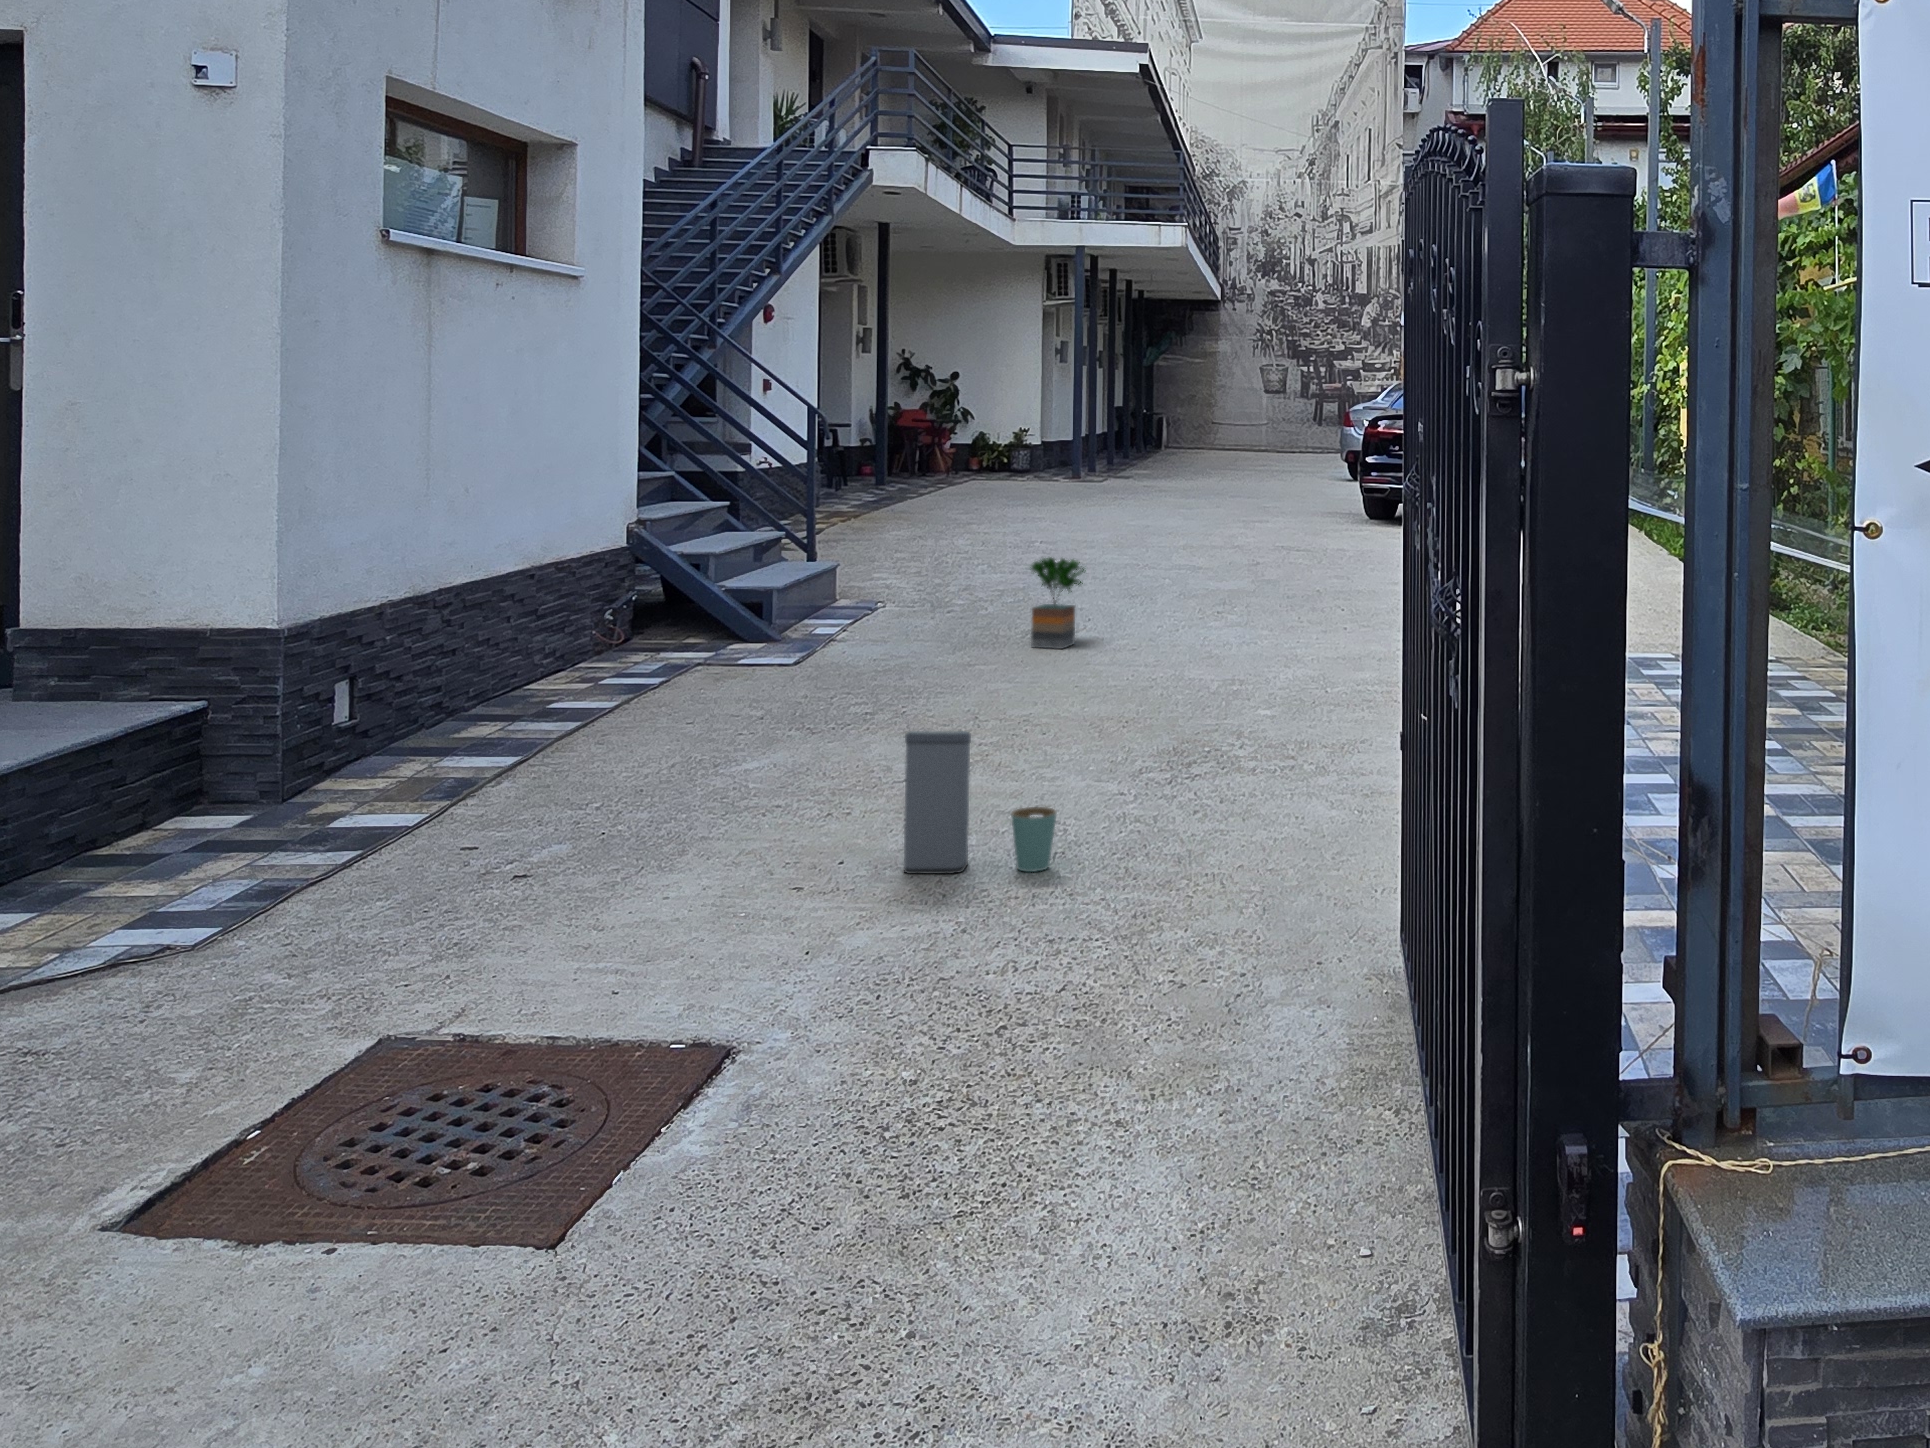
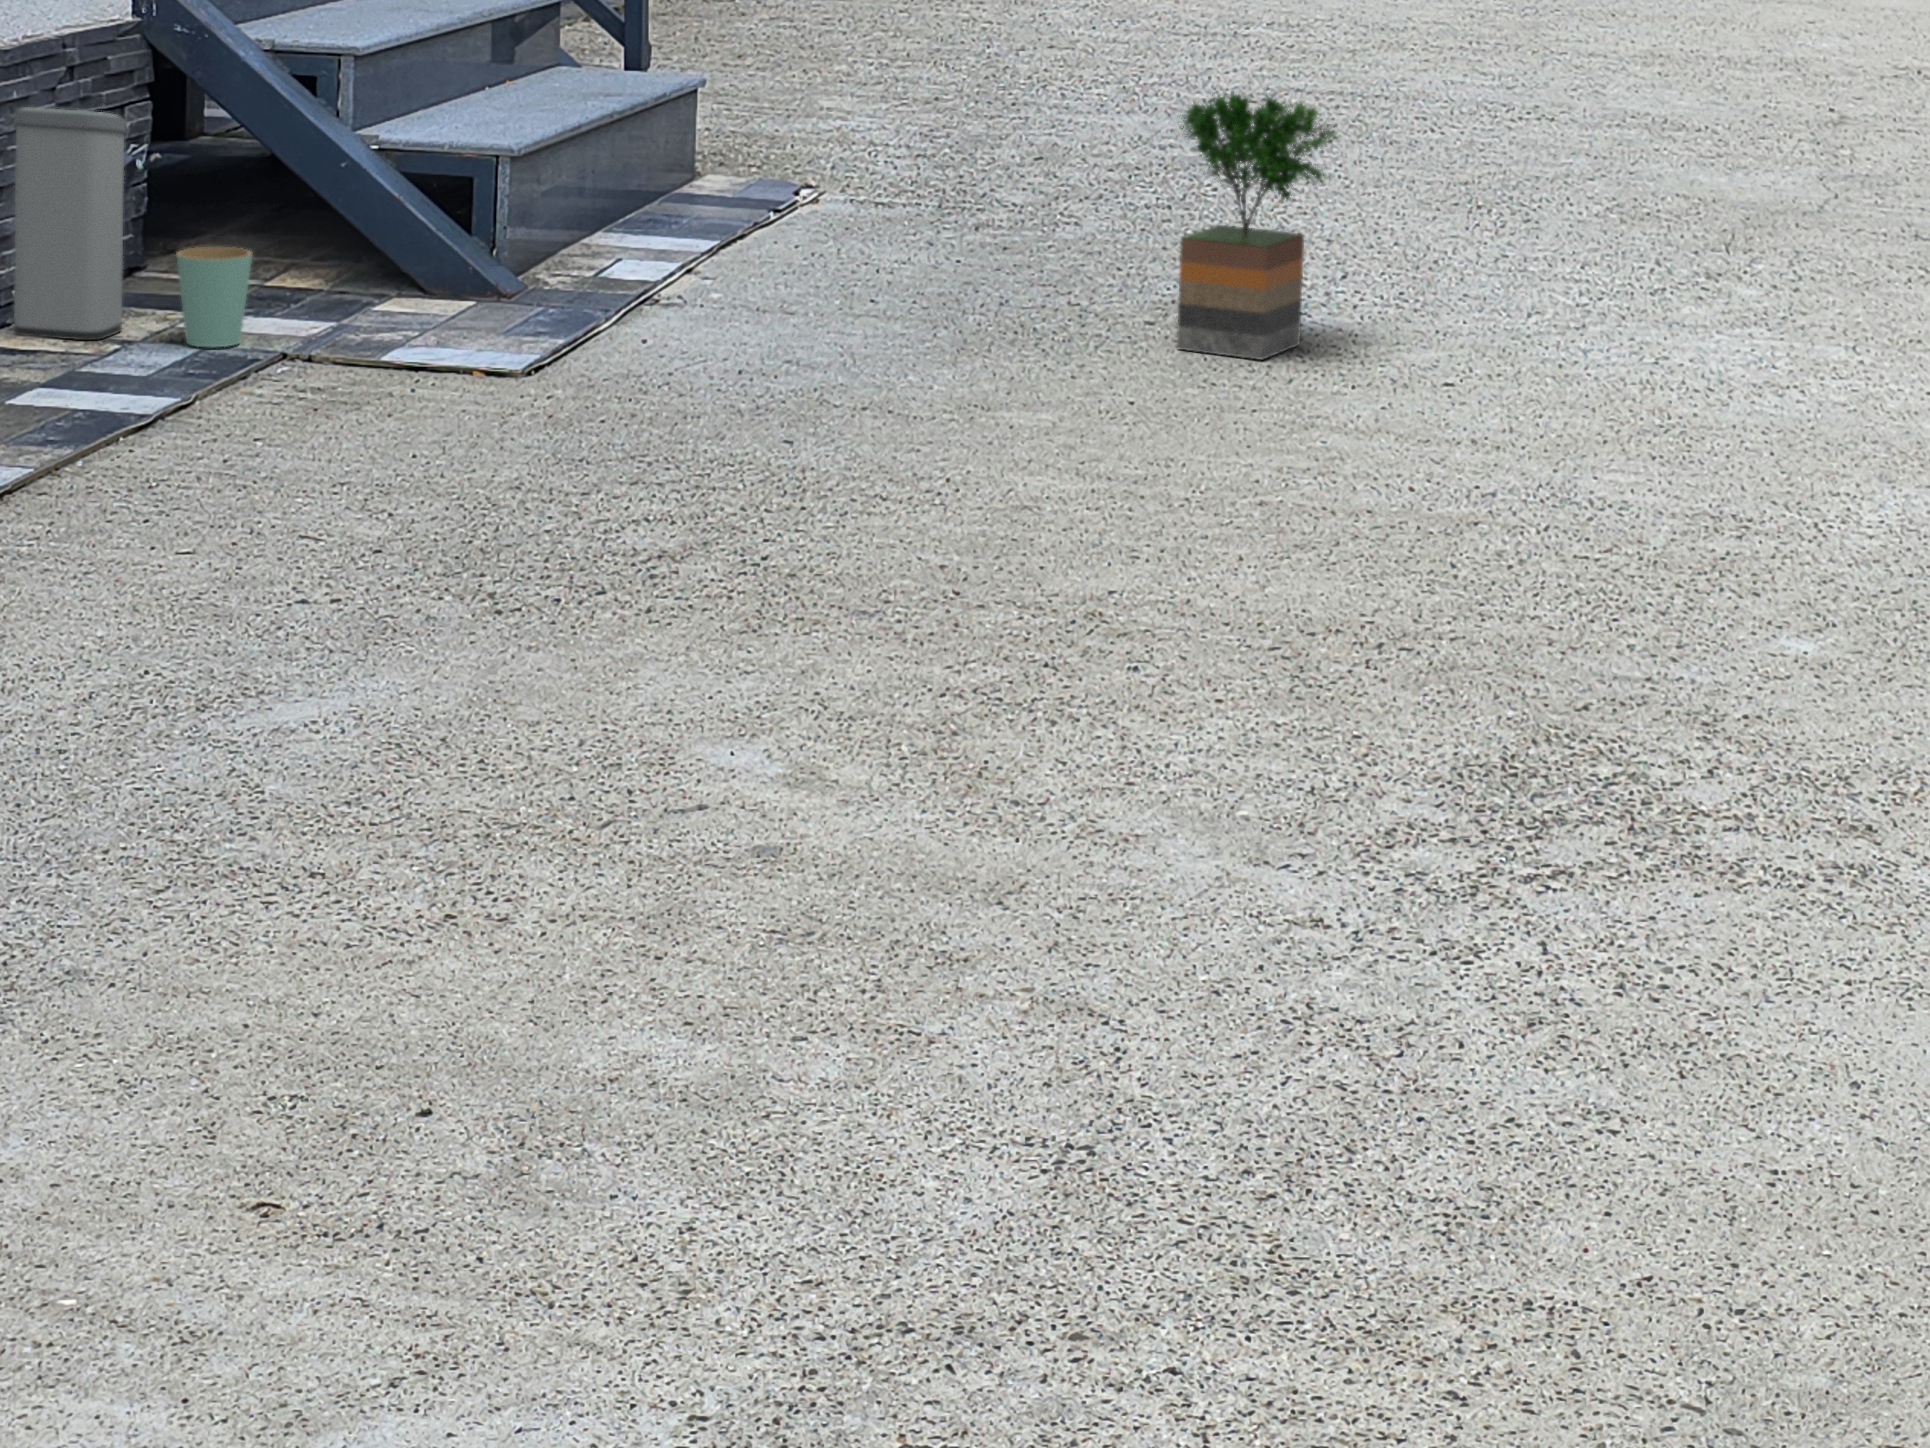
trash can: present [904,731,1057,874] -> present [14,107,252,347]

